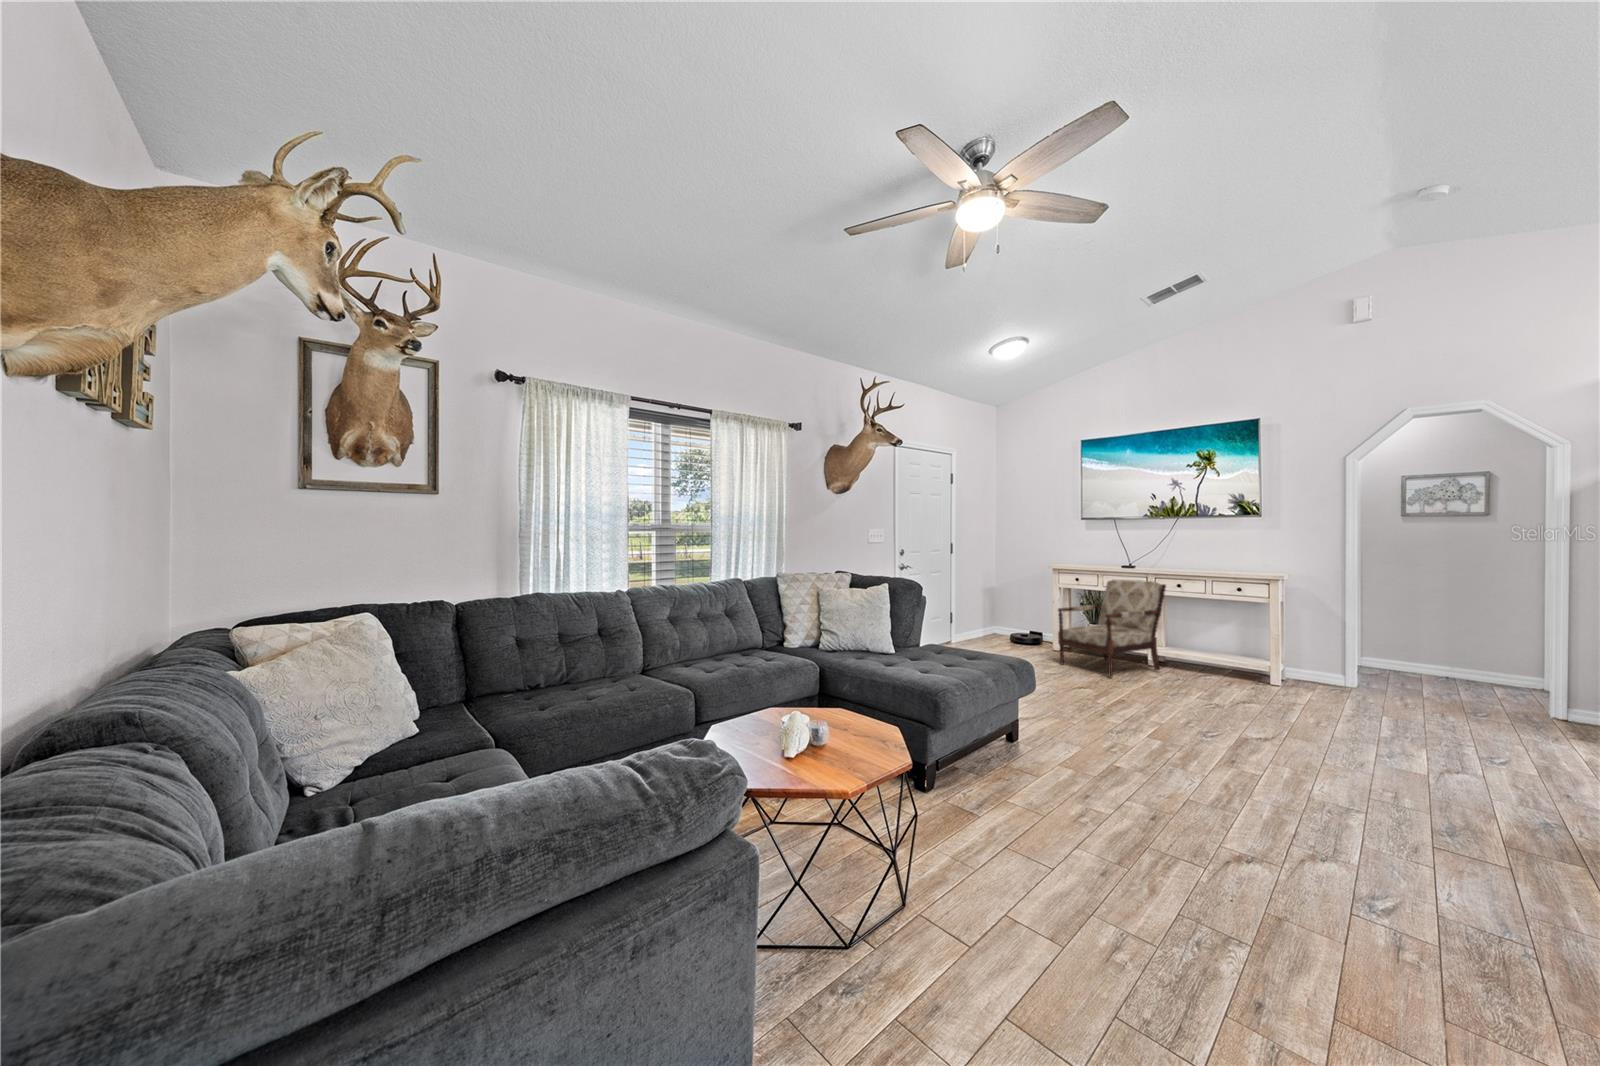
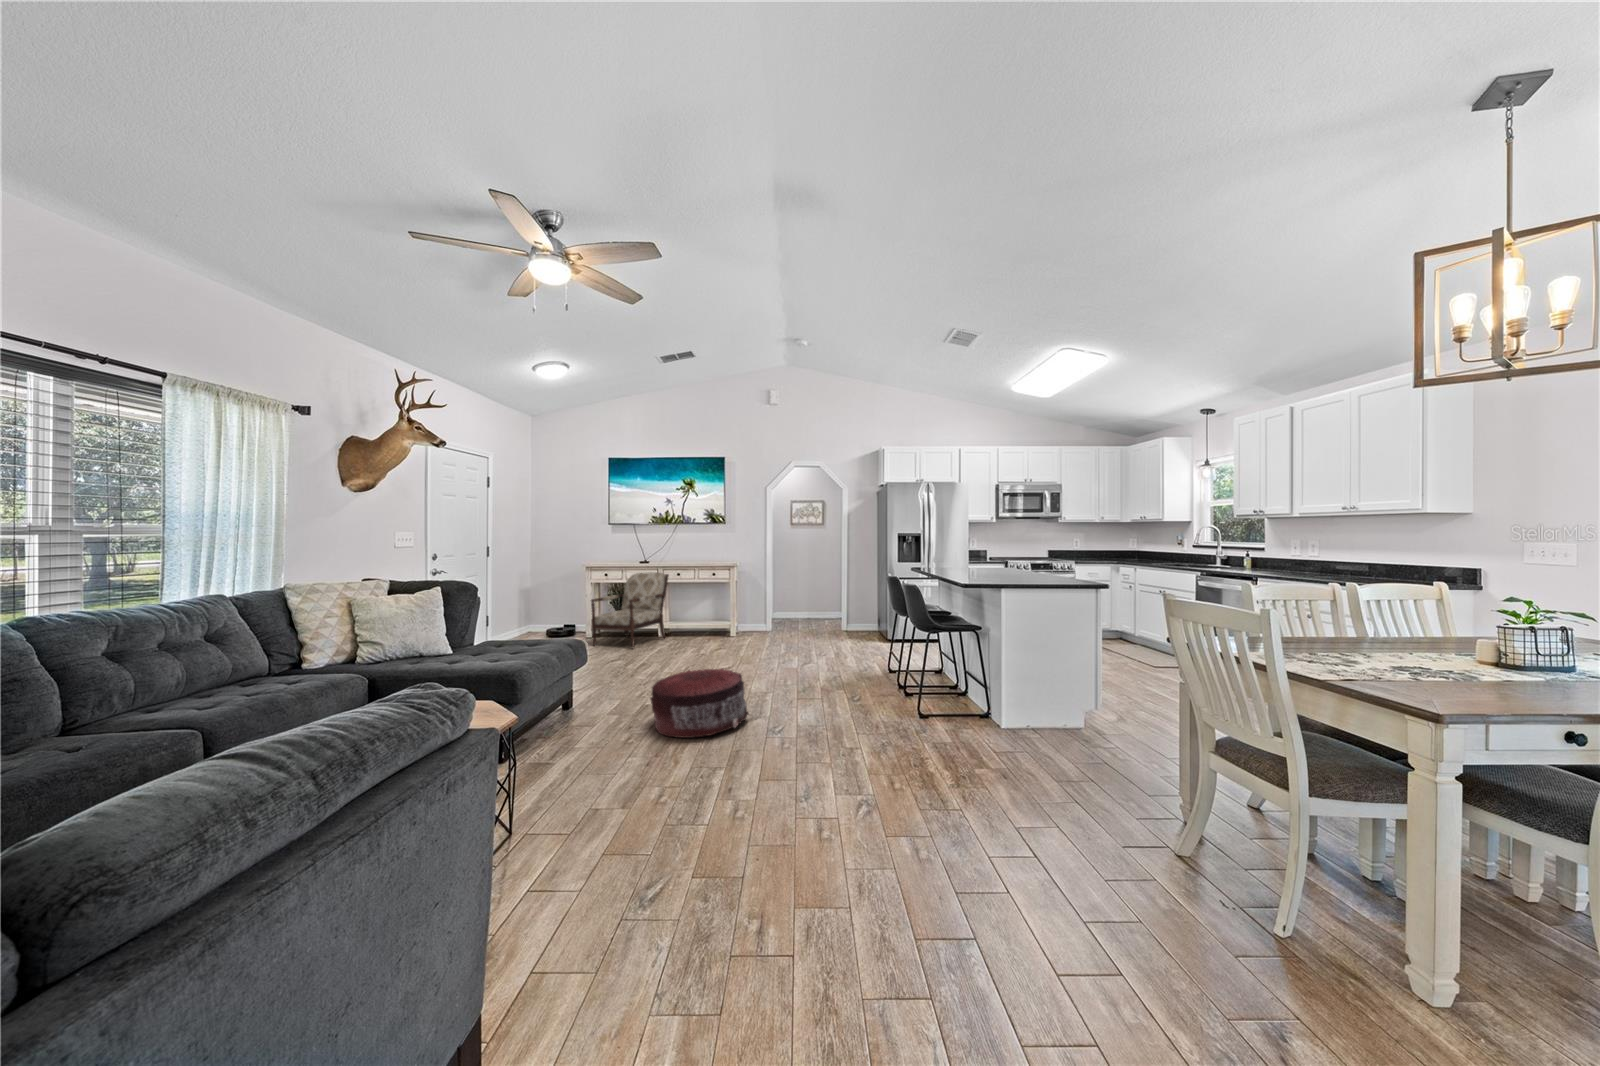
pouf: none [1115,736,1298,859] -> present [650,668,748,738]

